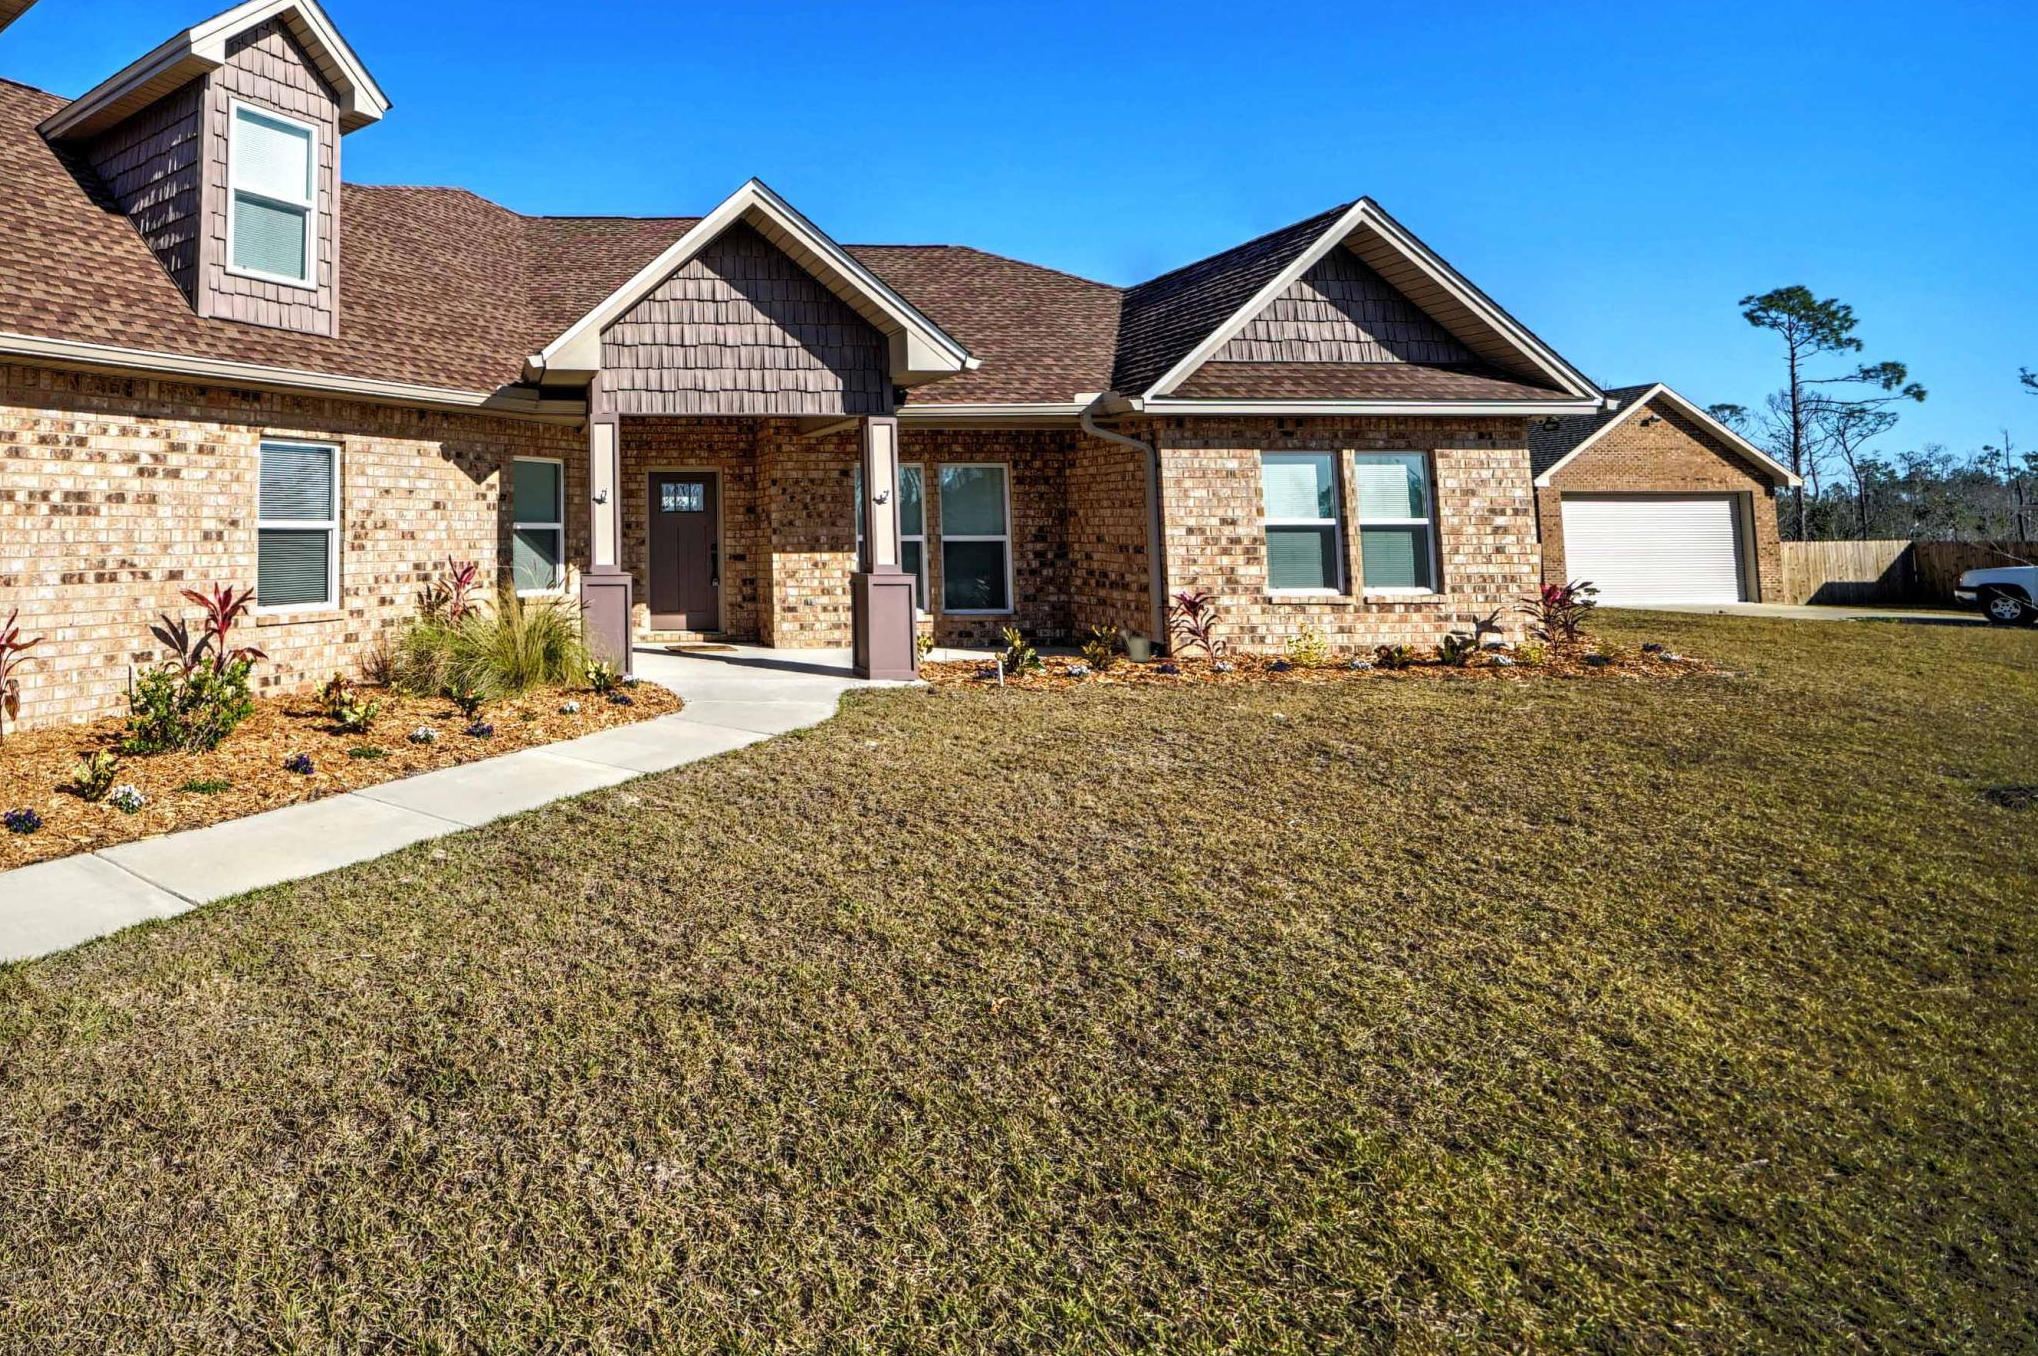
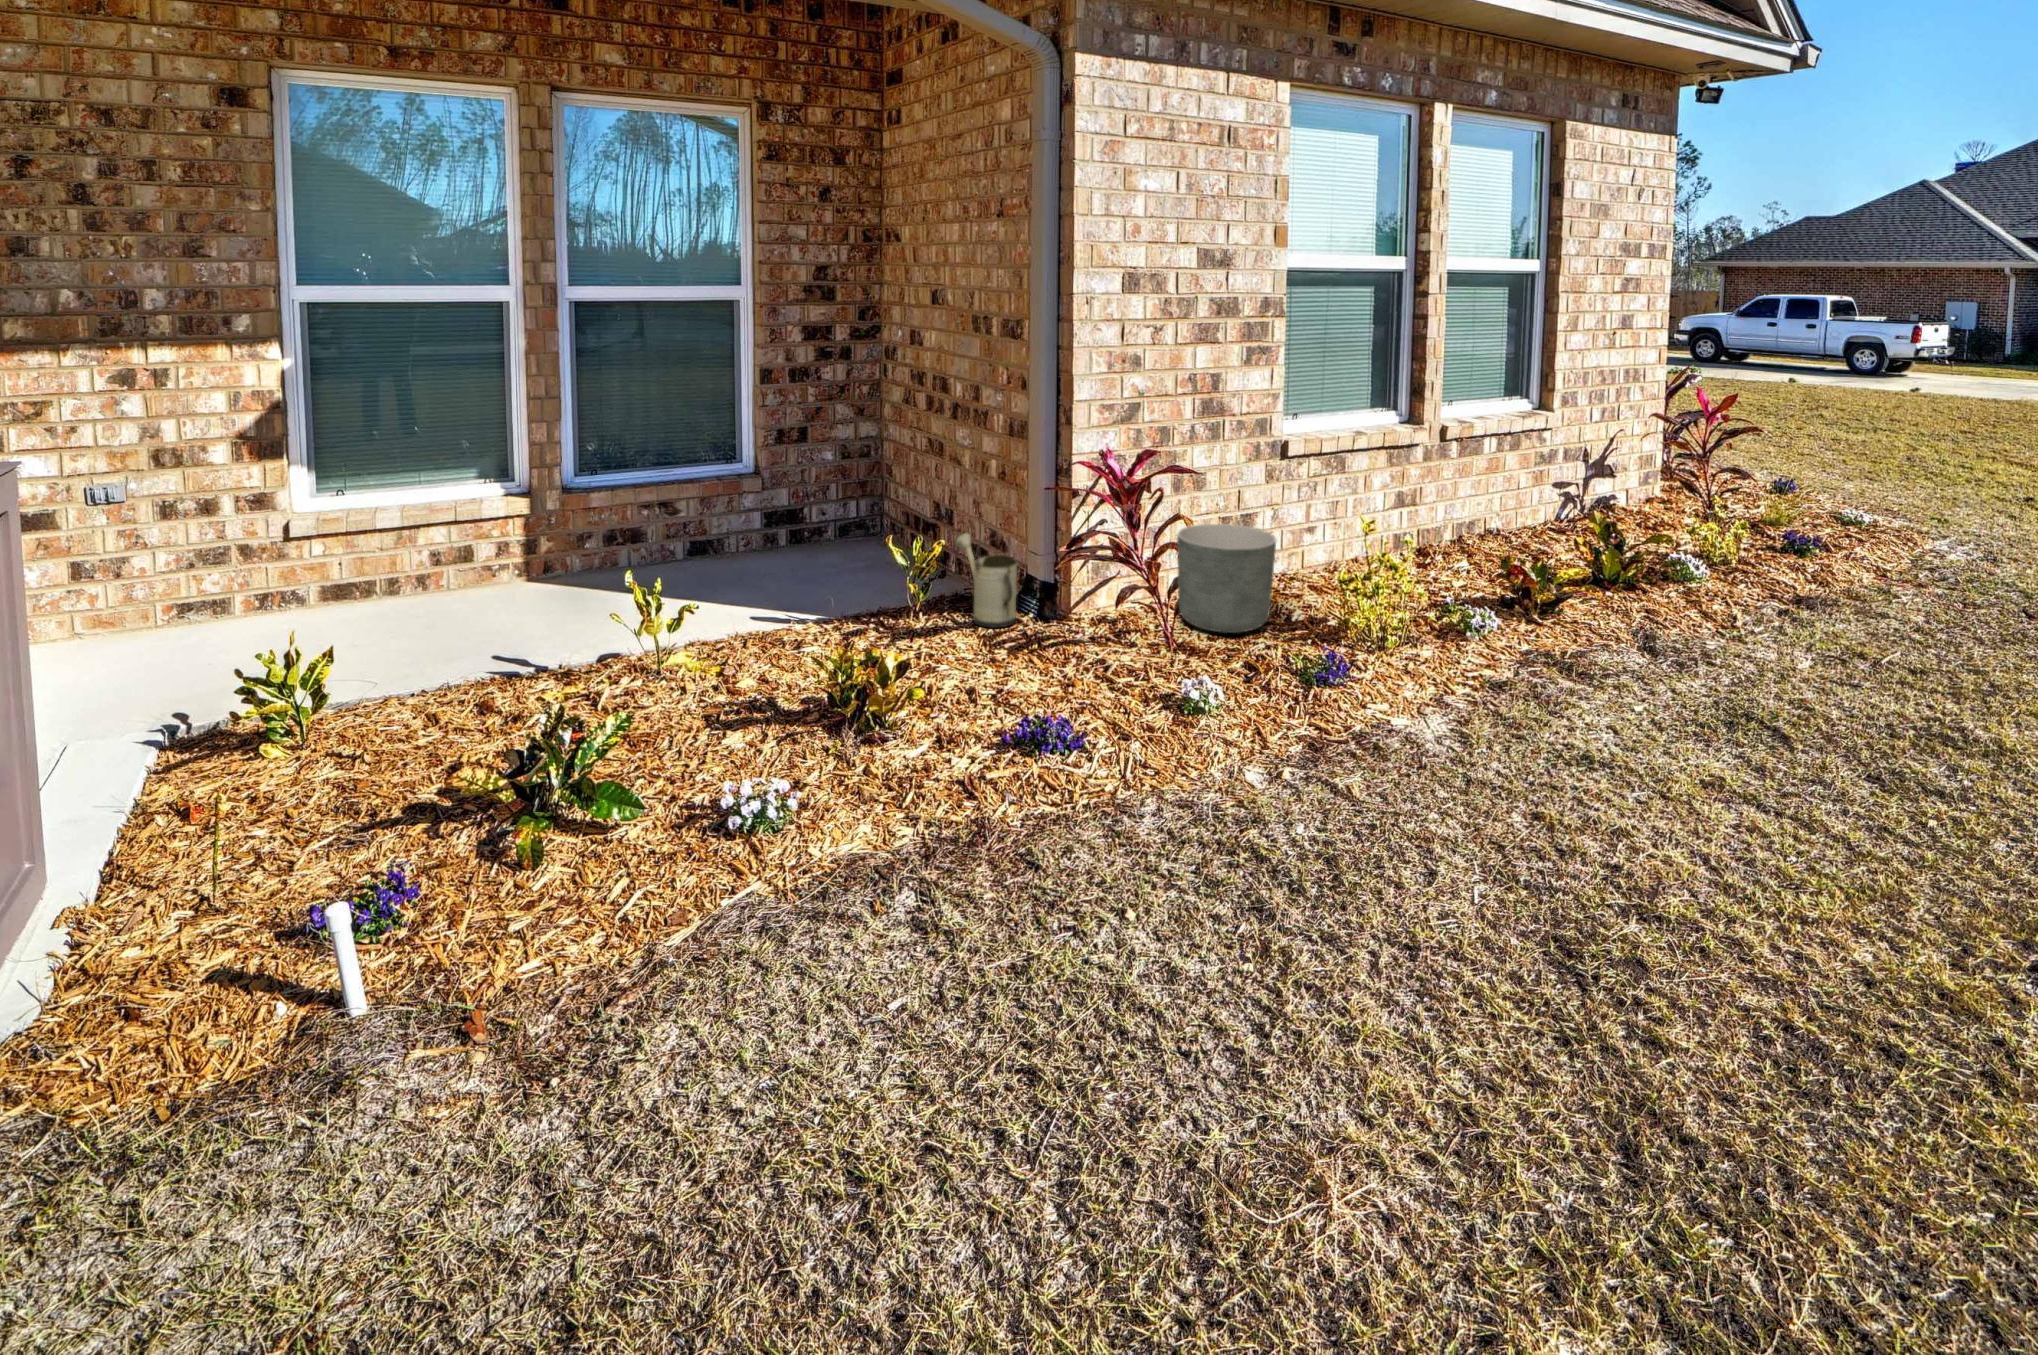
planter: none [1218,629,1264,667] -> present [1177,524,1276,633]

